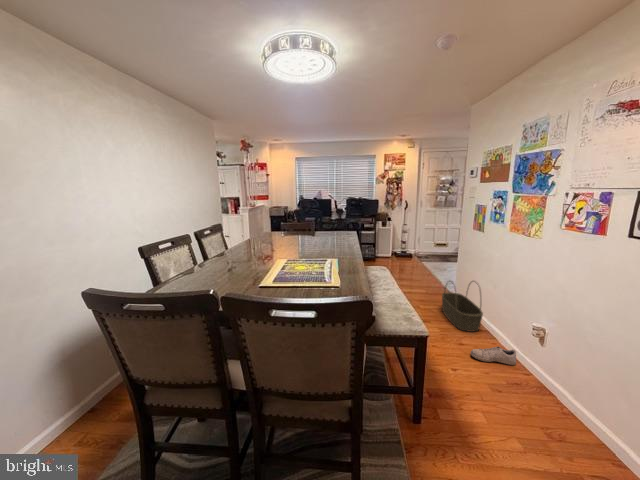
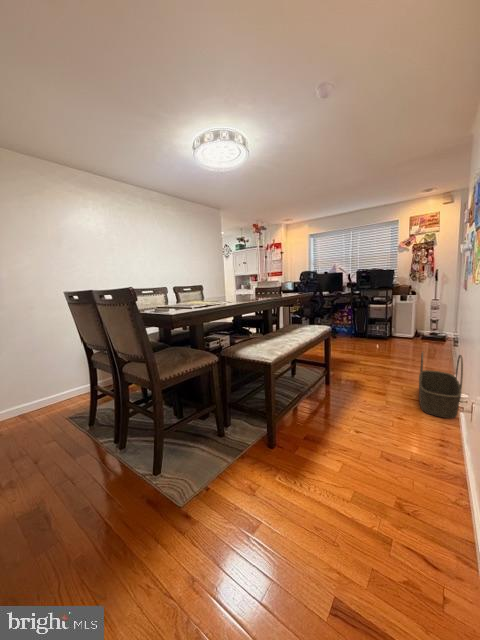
shoe: present [470,347,516,365] -> none [406,428,472,460]

